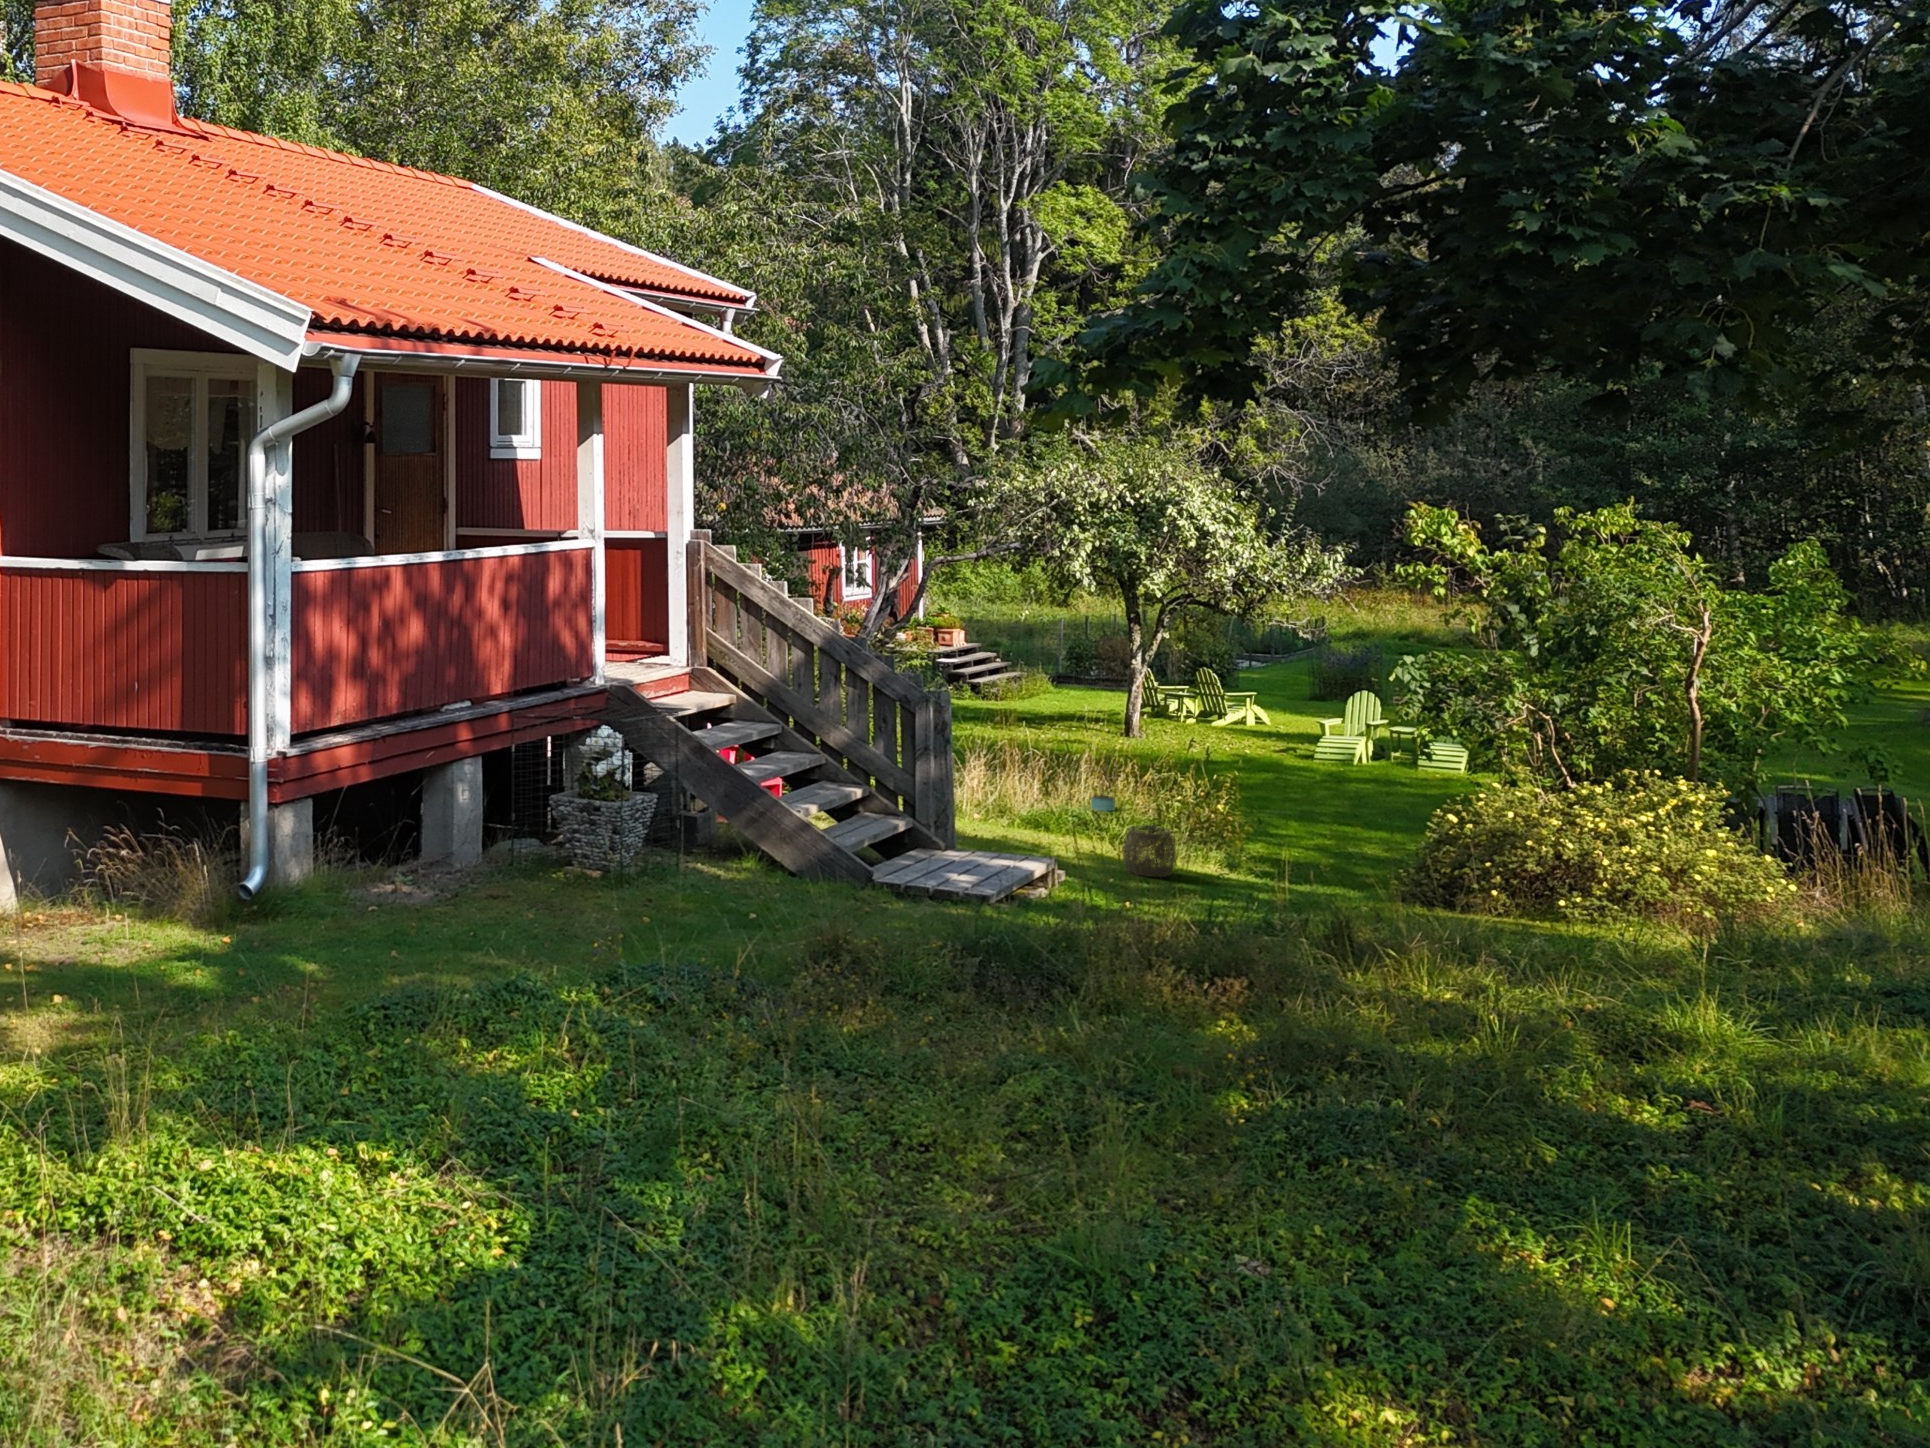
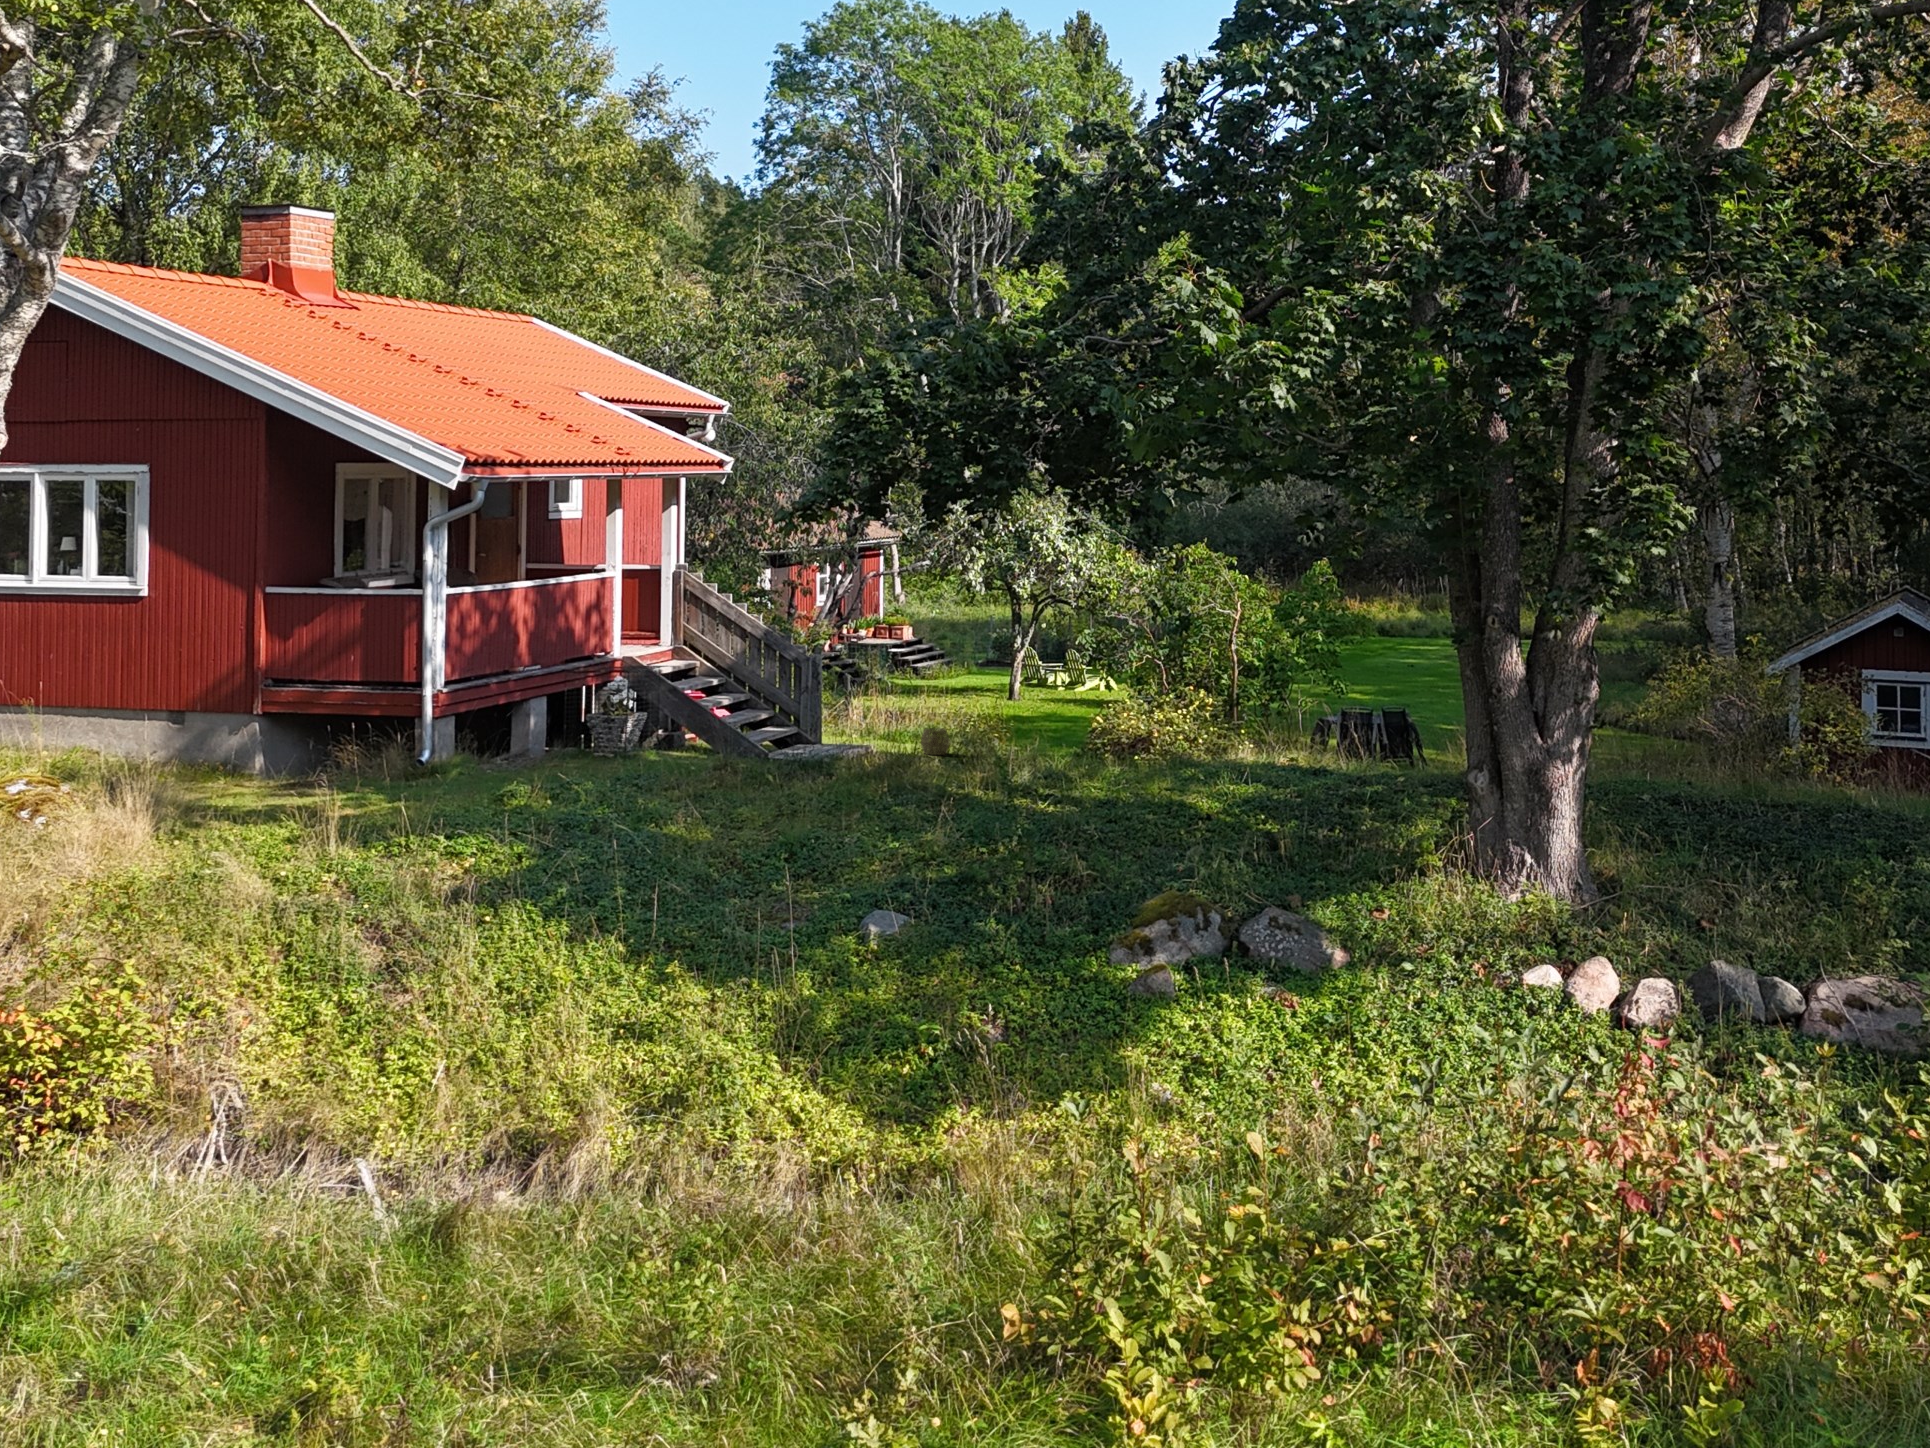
potted plant: present [1091,734,1126,811] -> none [924,685,951,732]

